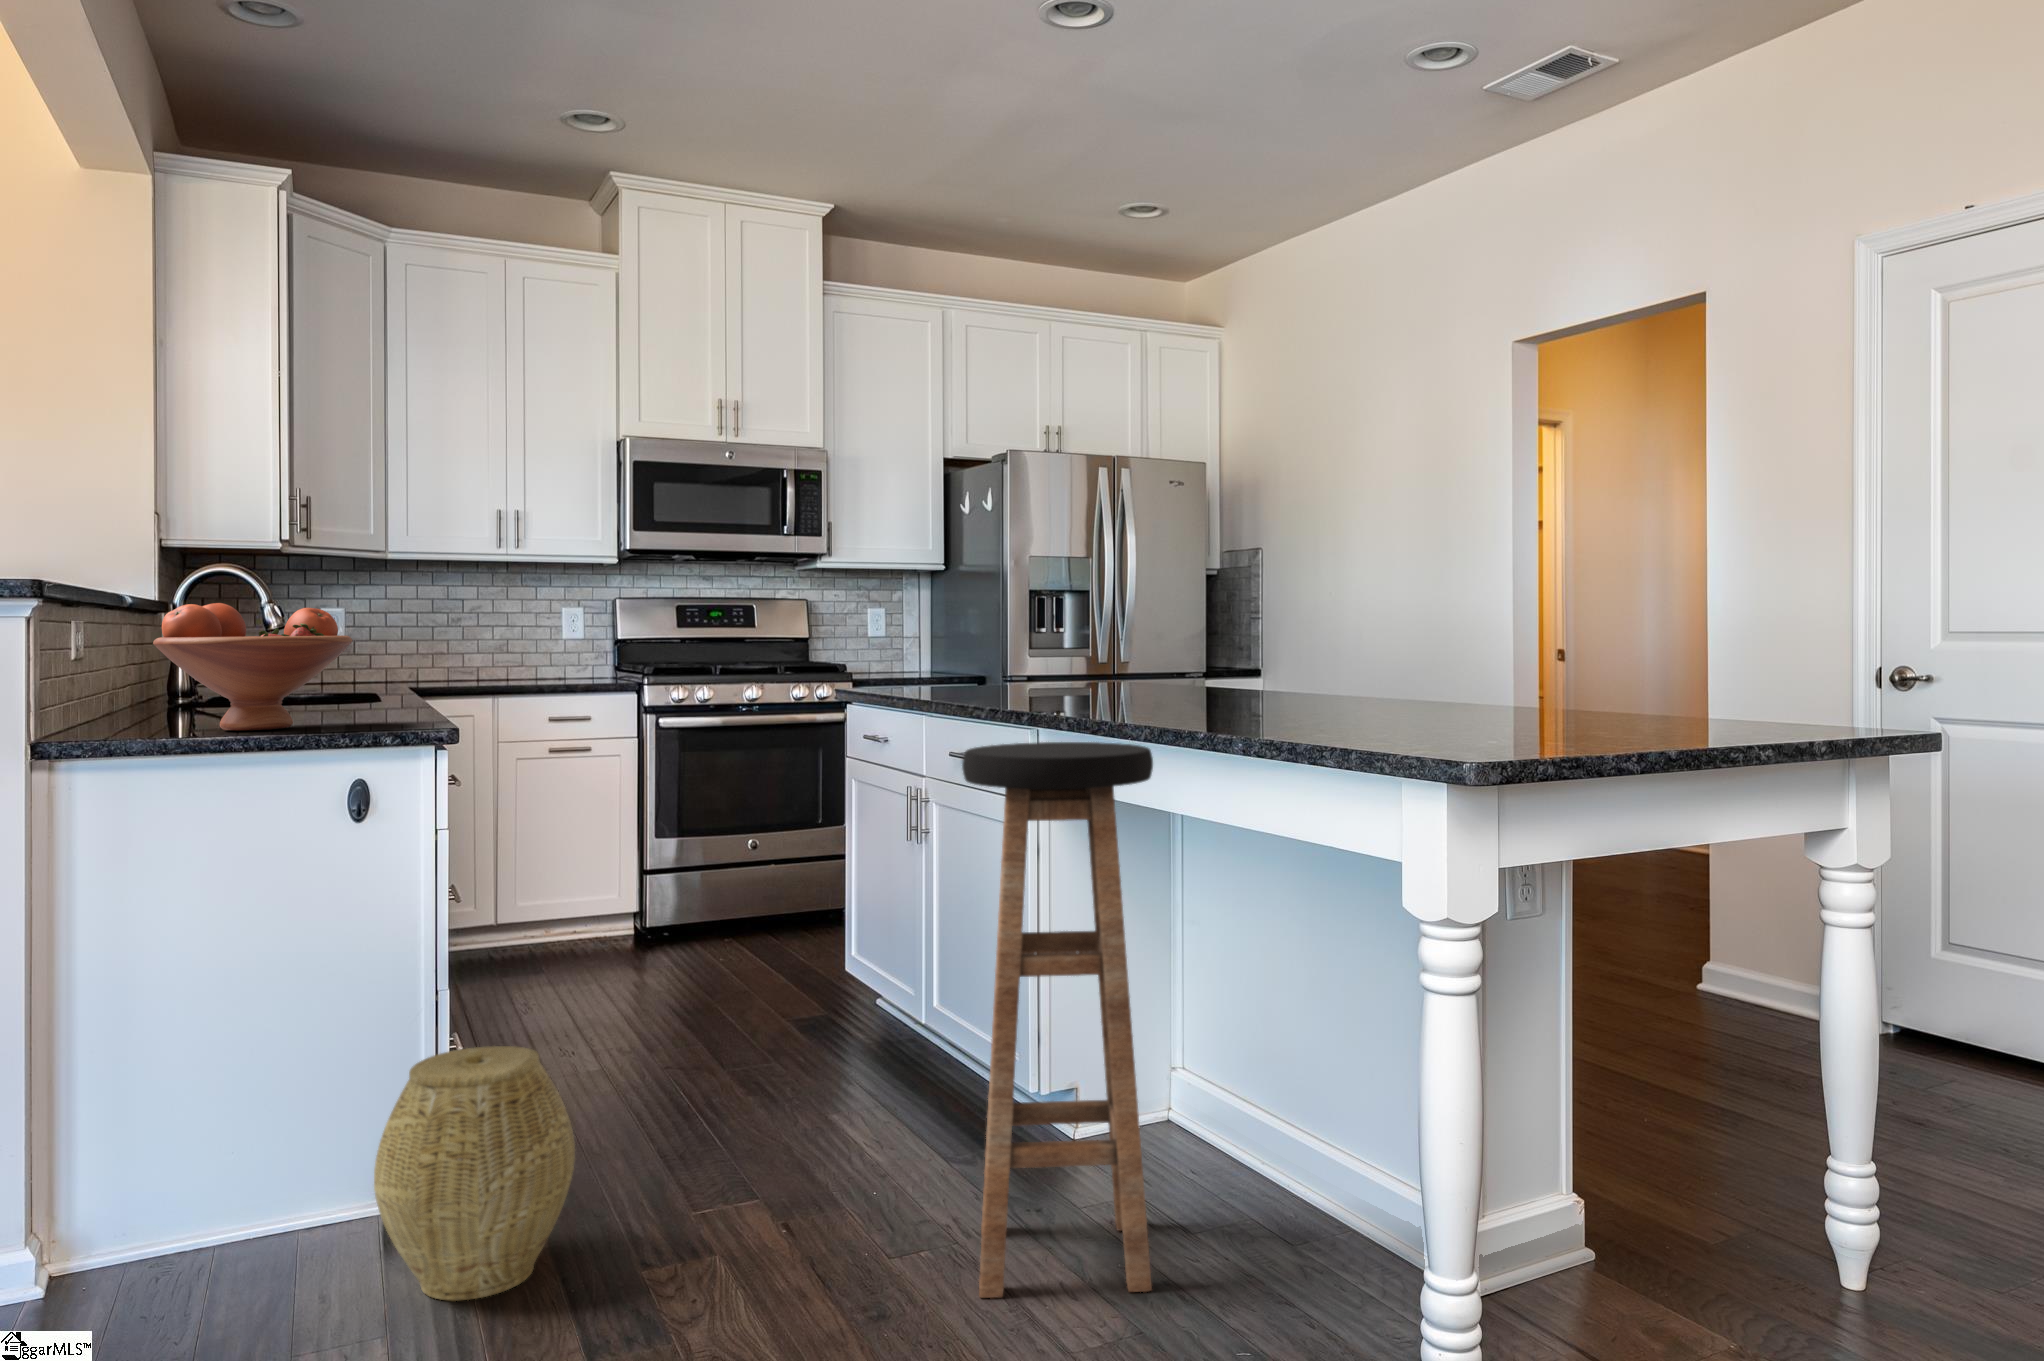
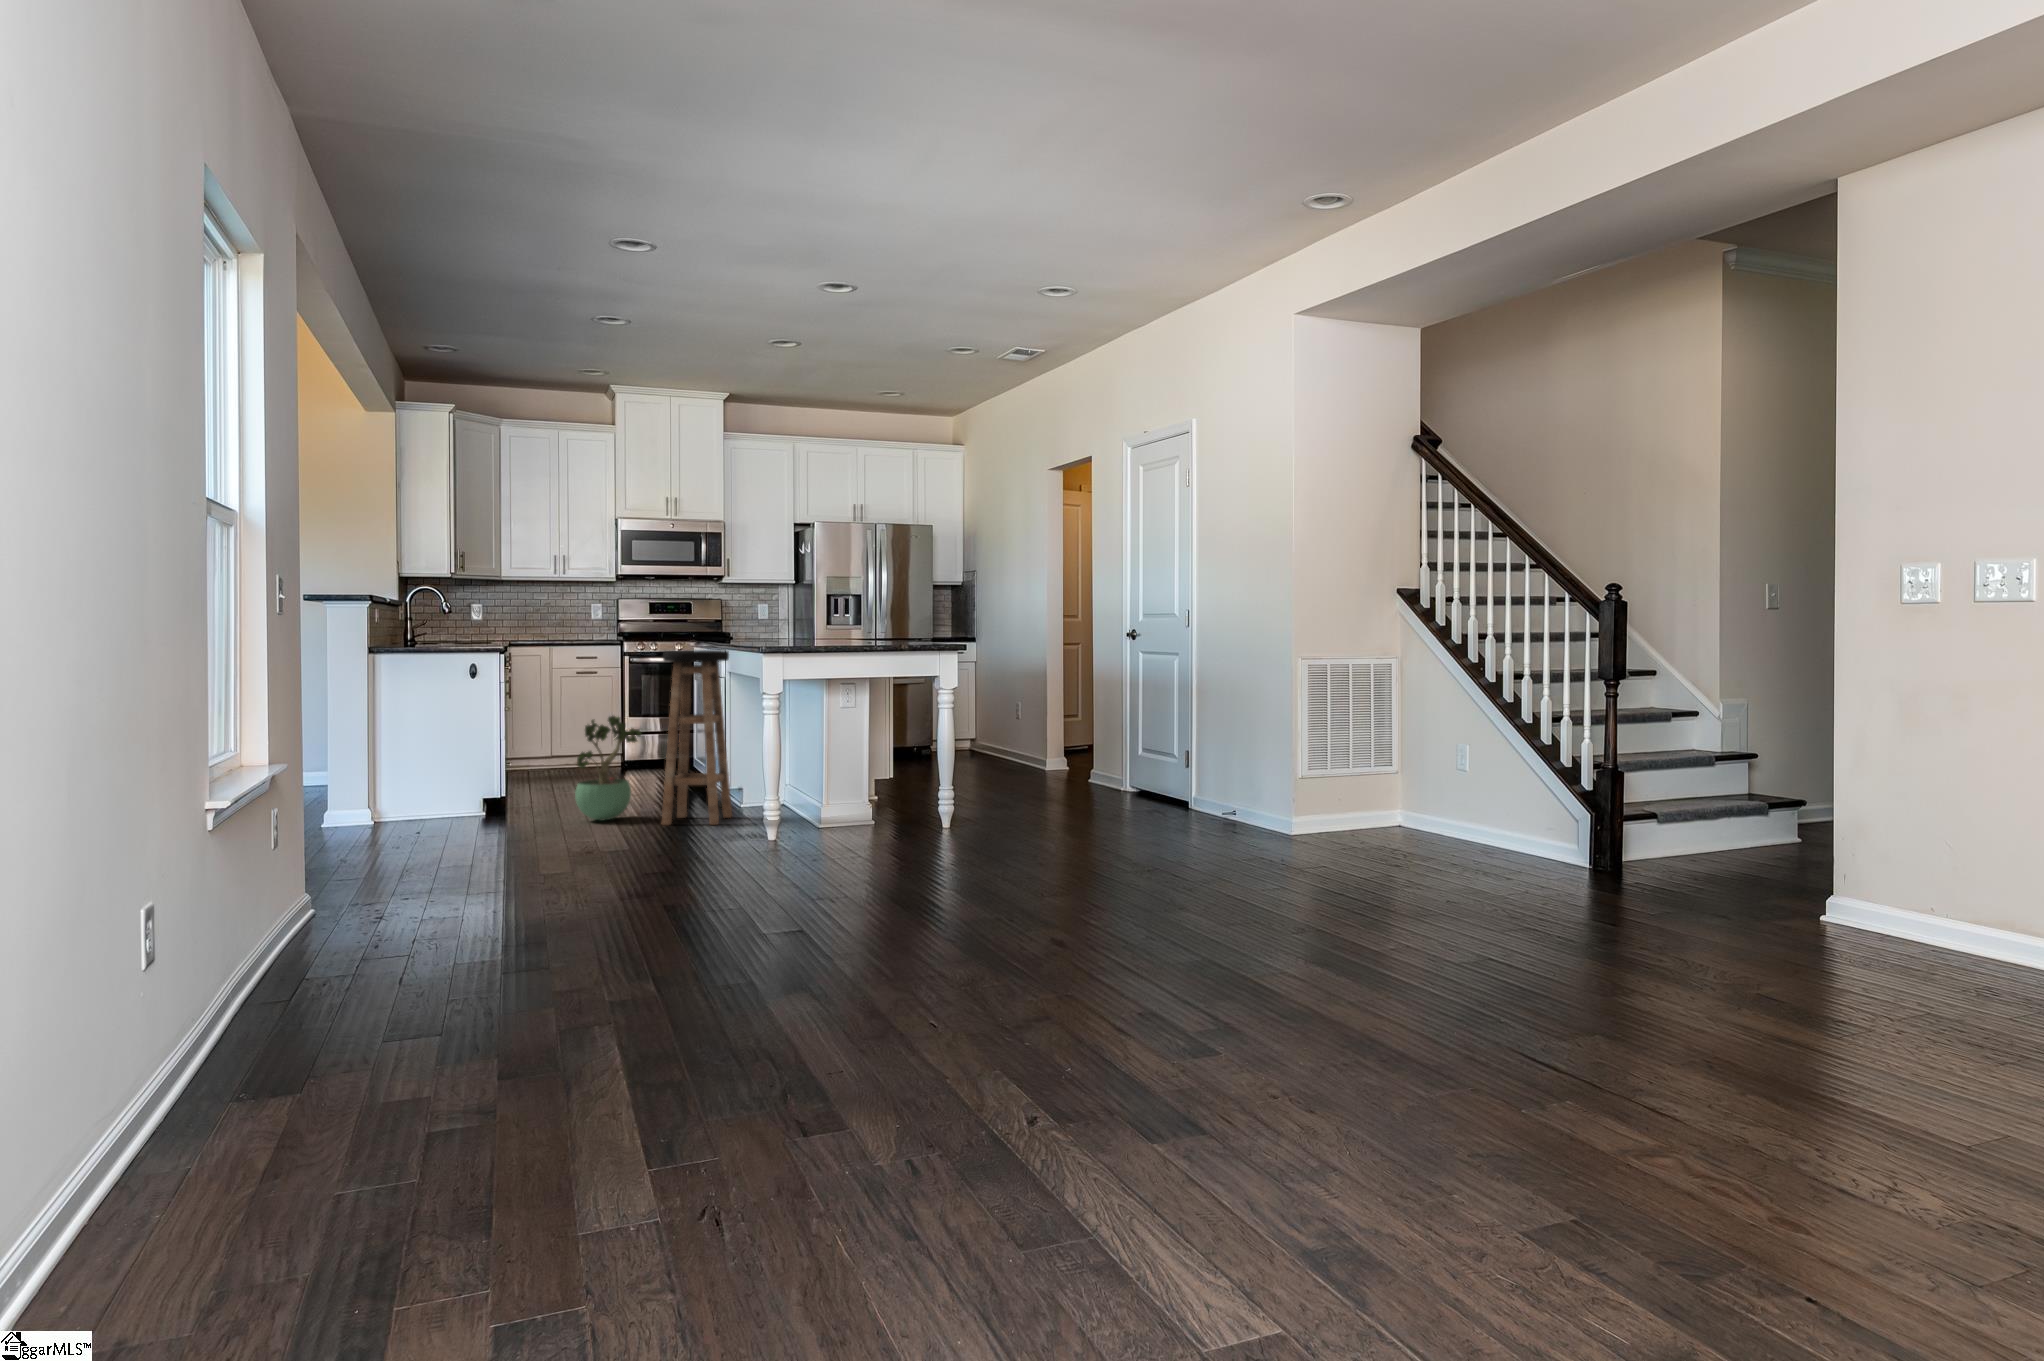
fruit bowl: present [153,603,352,730] -> none [404,602,472,646]
potted plant: none [689,939,871,1265] -> present [575,716,641,820]
woven basket: present [374,1046,575,1301] -> none [474,748,540,824]

